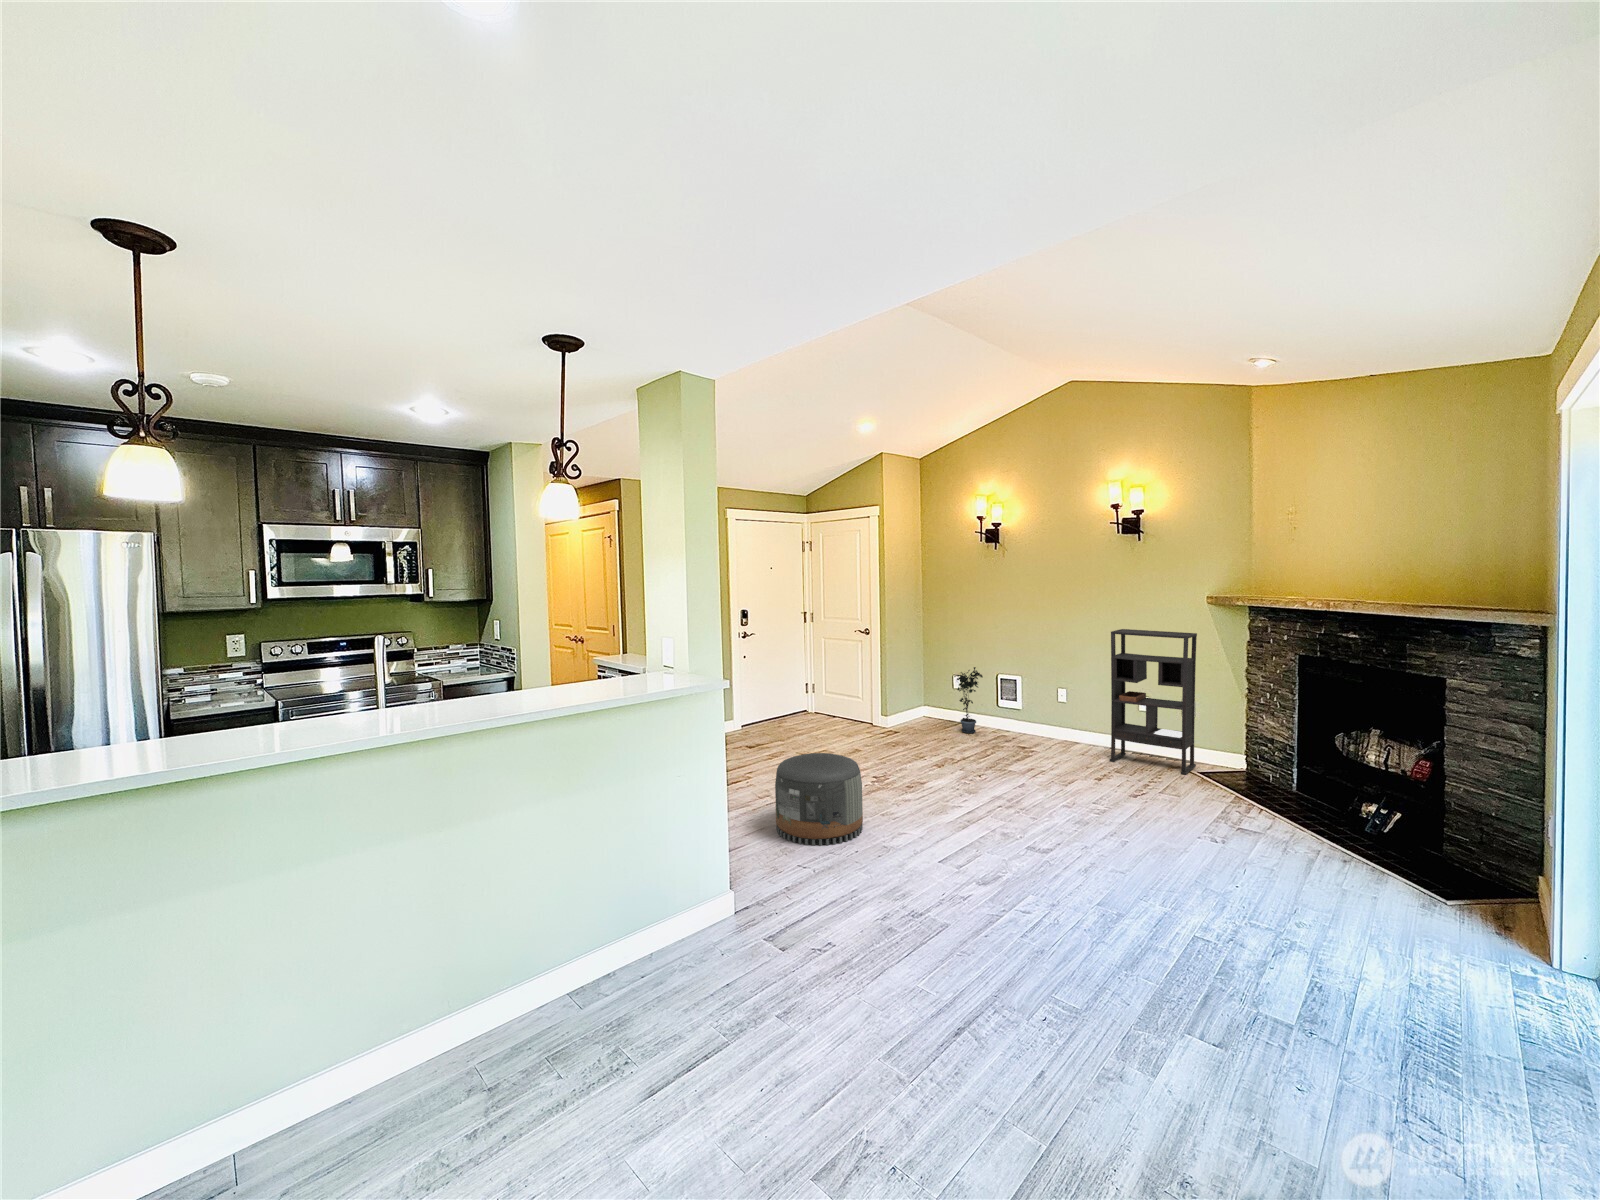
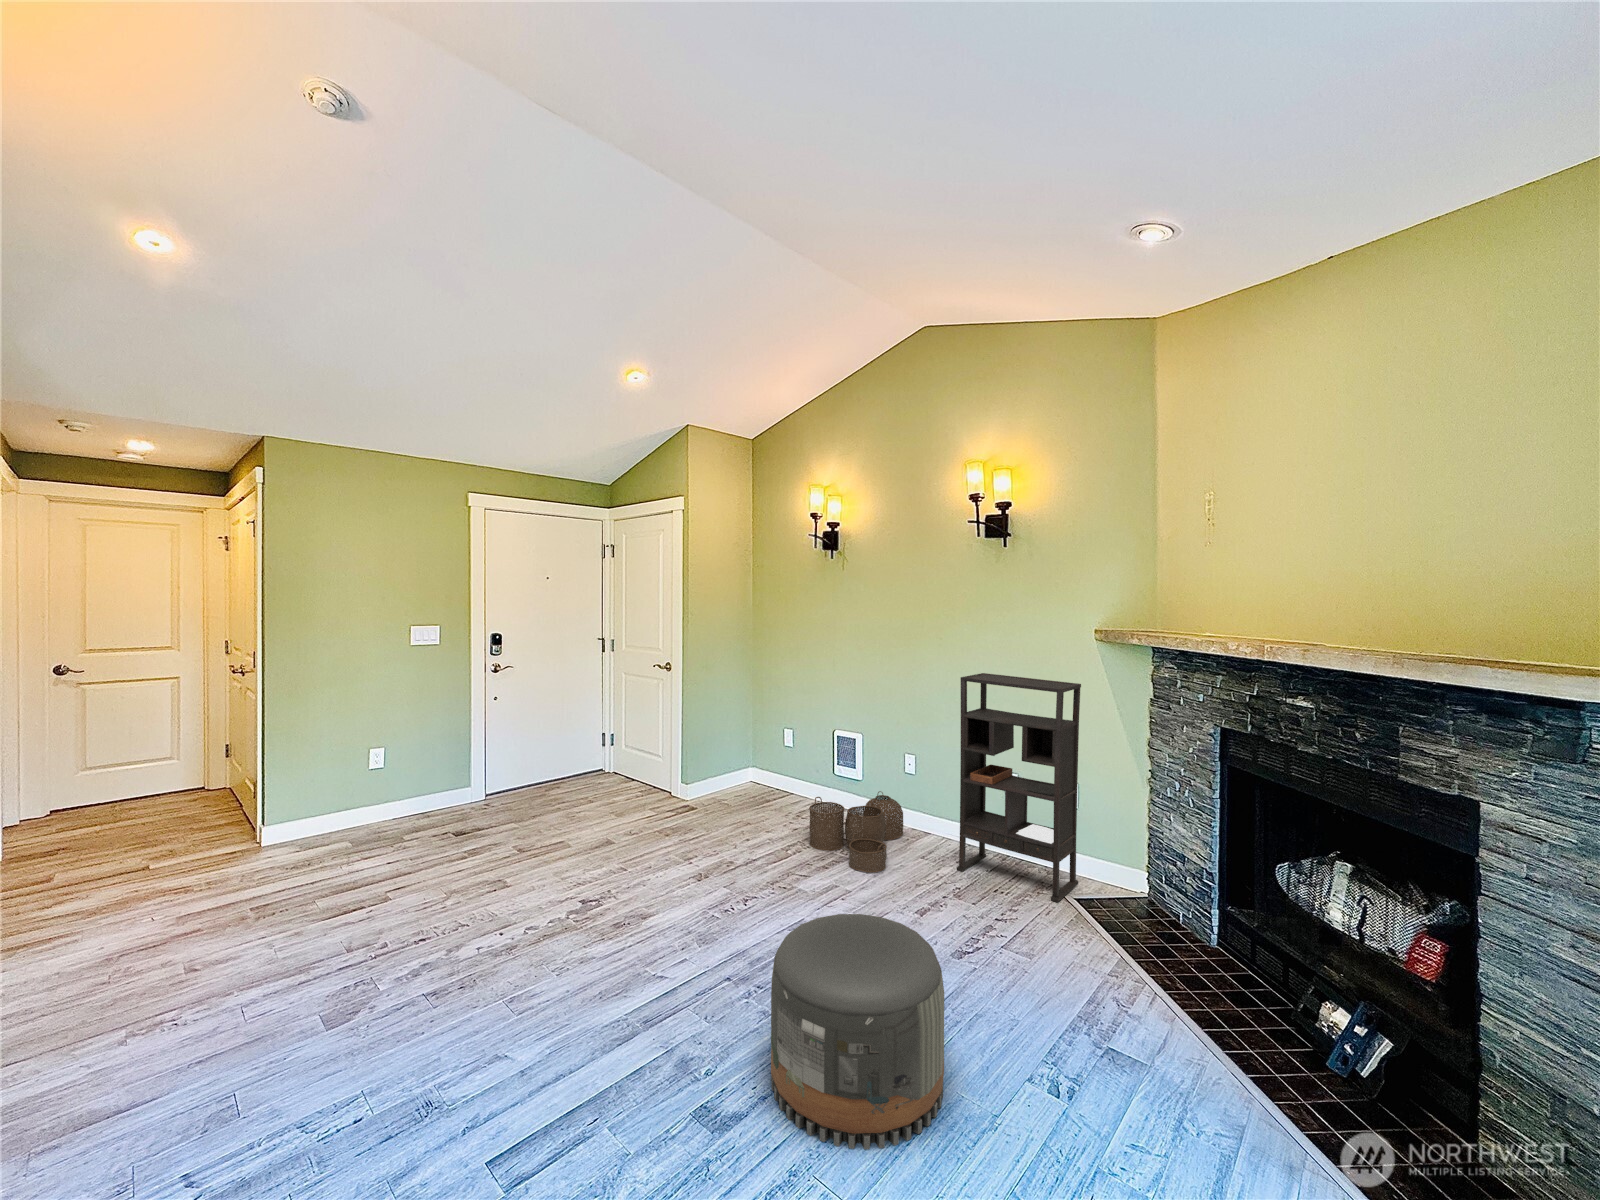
potted plant: present [954,667,983,733] -> none [771,718,812,810]
woven basket: none [998,715,1061,763] -> present [809,791,903,873]
pouf: present [775,753,863,846] -> present [771,914,944,1149]

